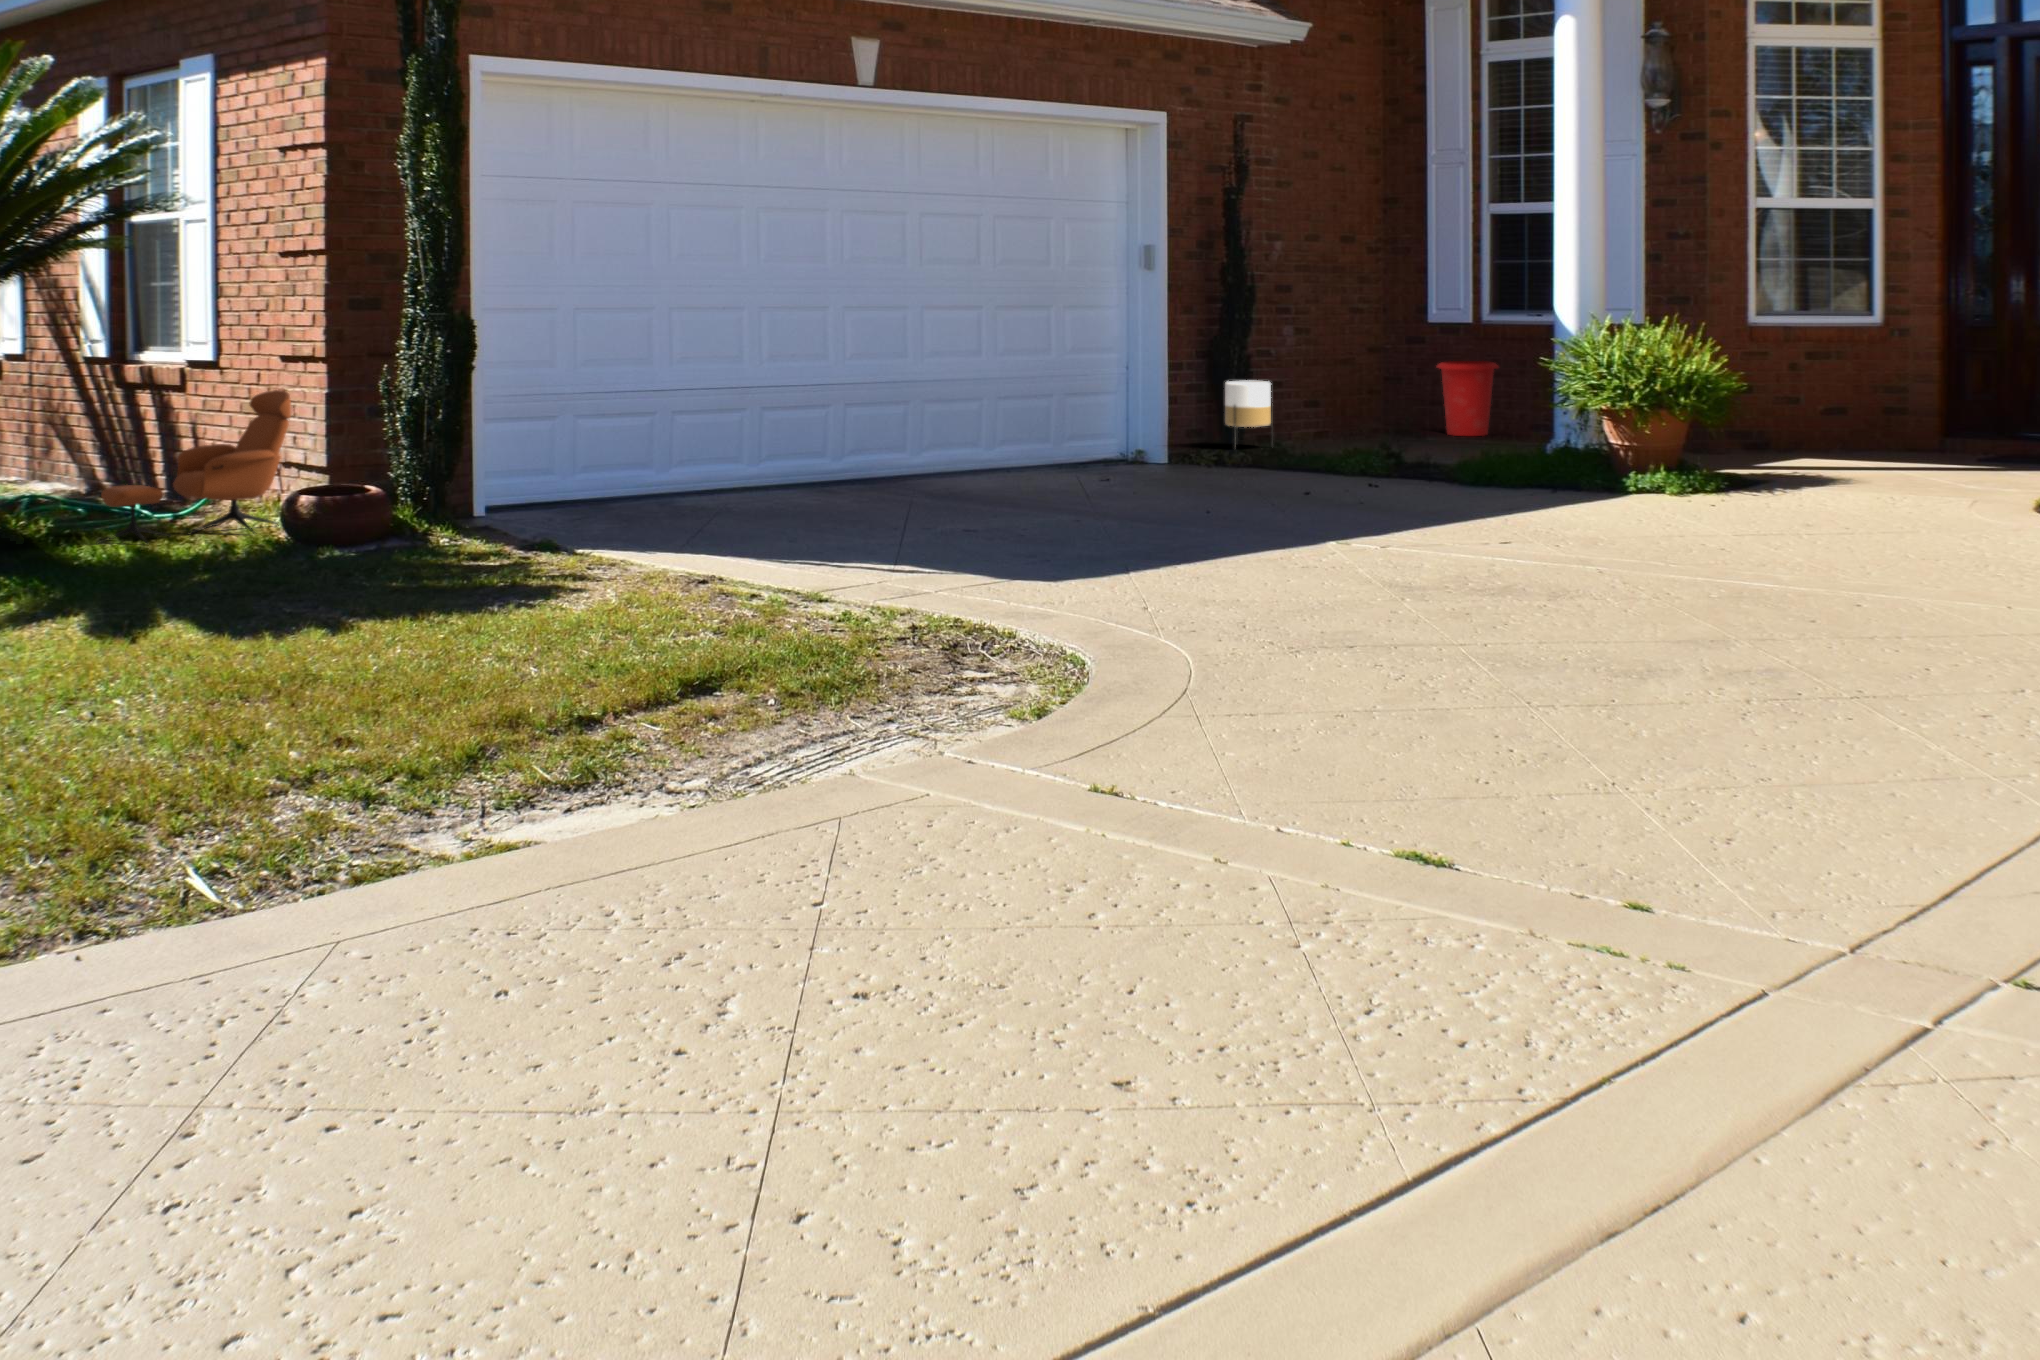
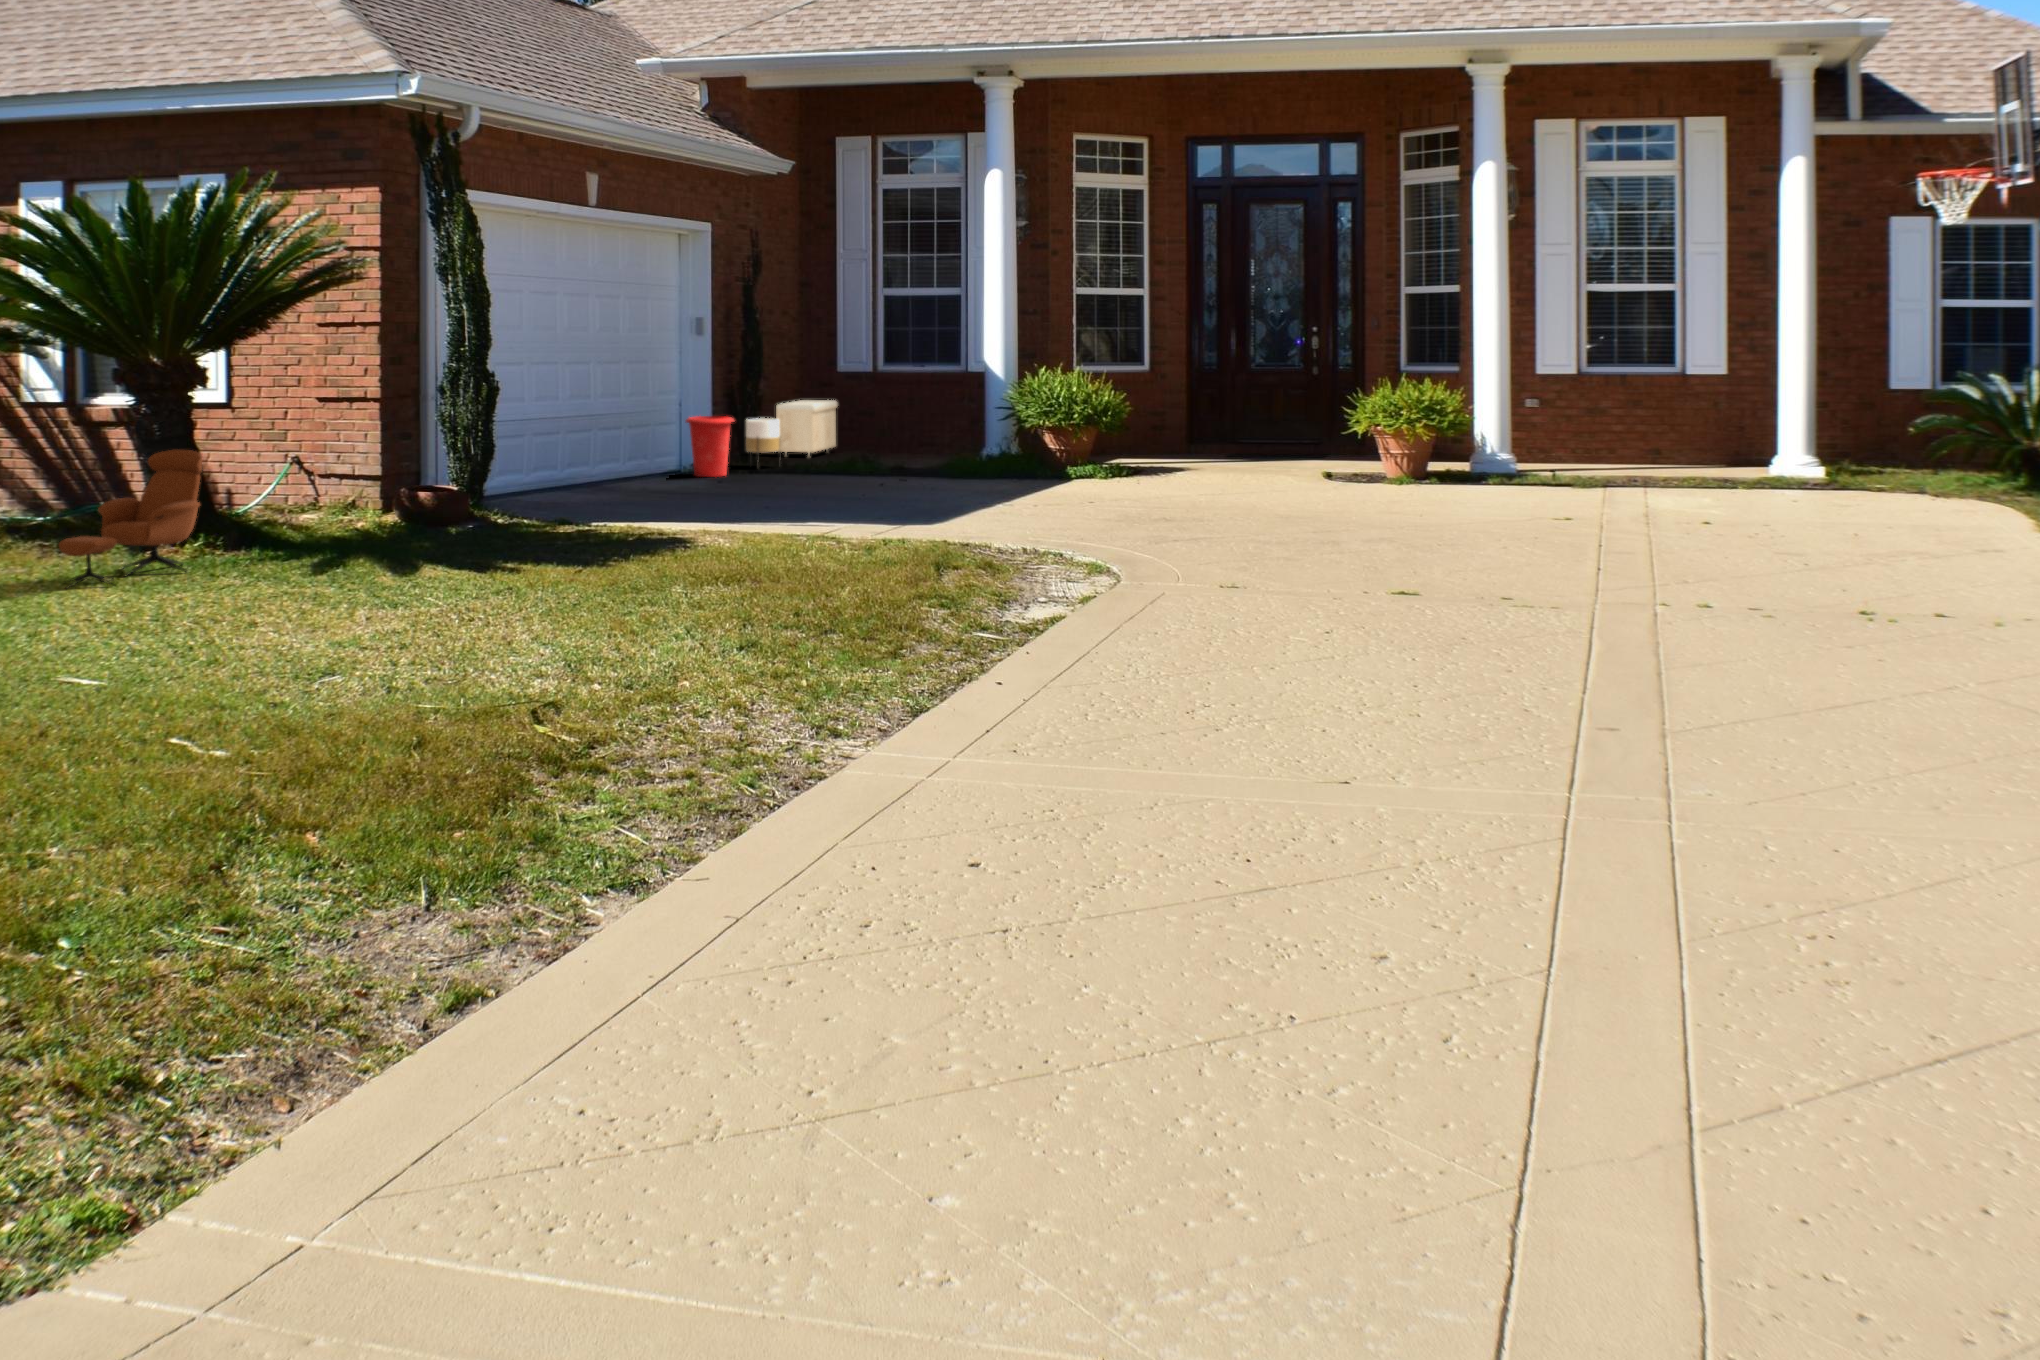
storage bench: none [1306,358,1407,437] -> present [776,400,838,457]
waste bin: present [1437,361,1498,436] -> present [686,416,734,477]

